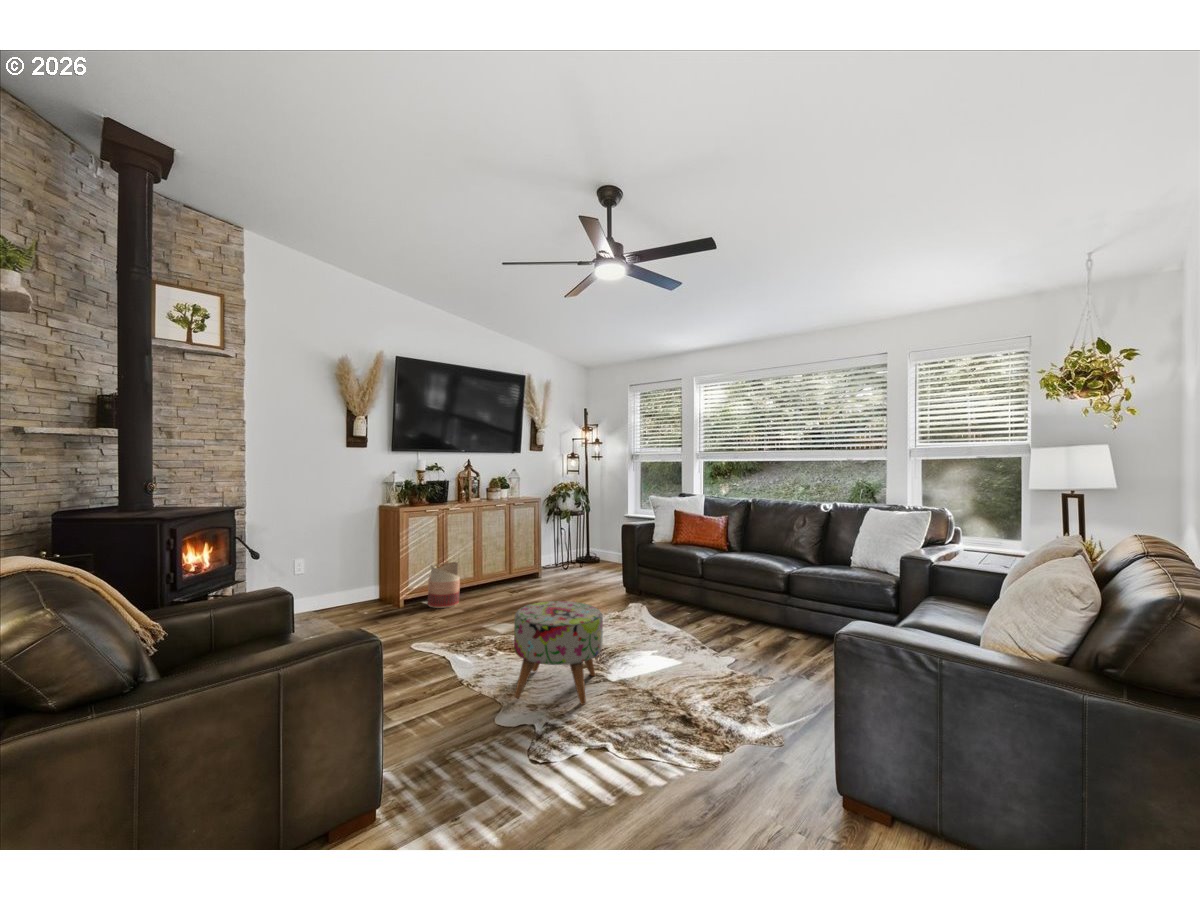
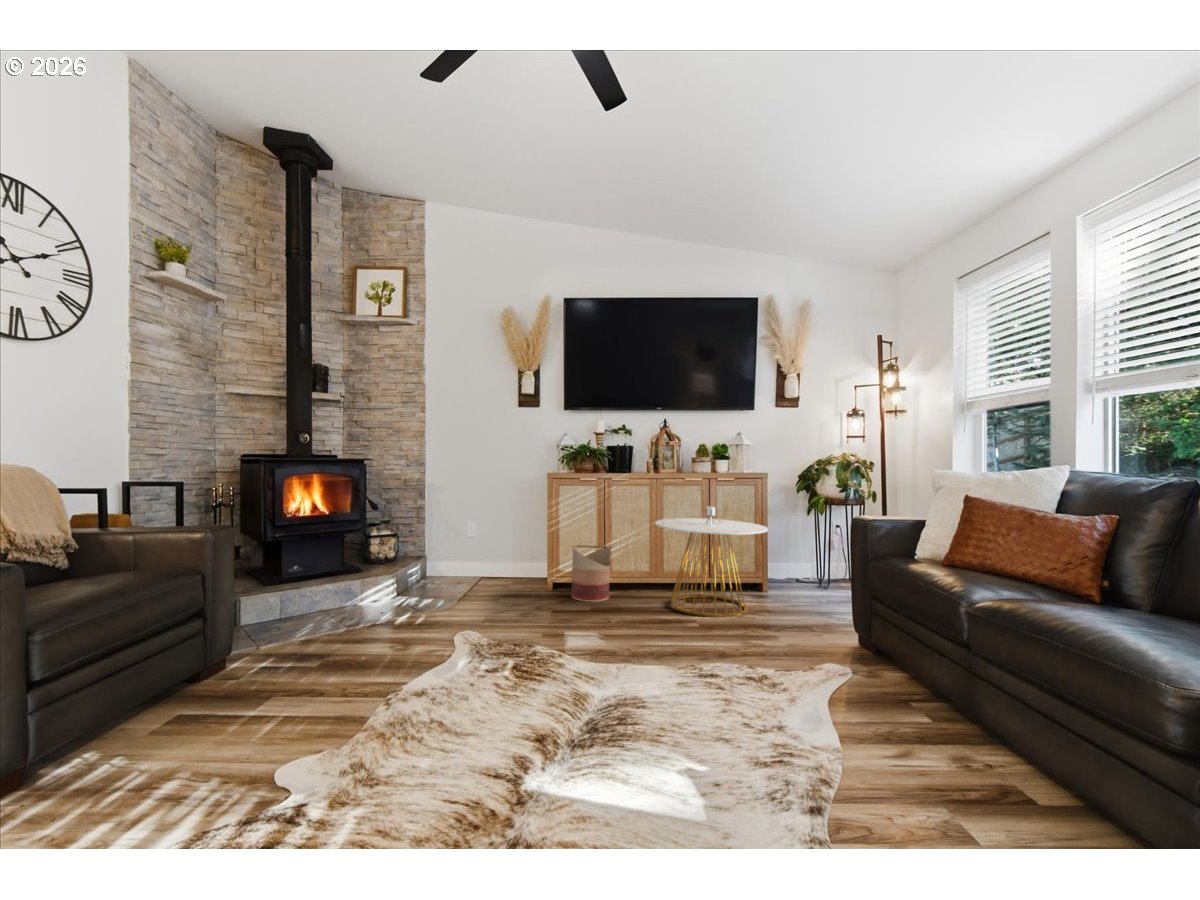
side table: none [494,523,569,598] -> present [655,506,768,617]
ottoman: present [514,601,603,705] -> none [370,600,523,783]

